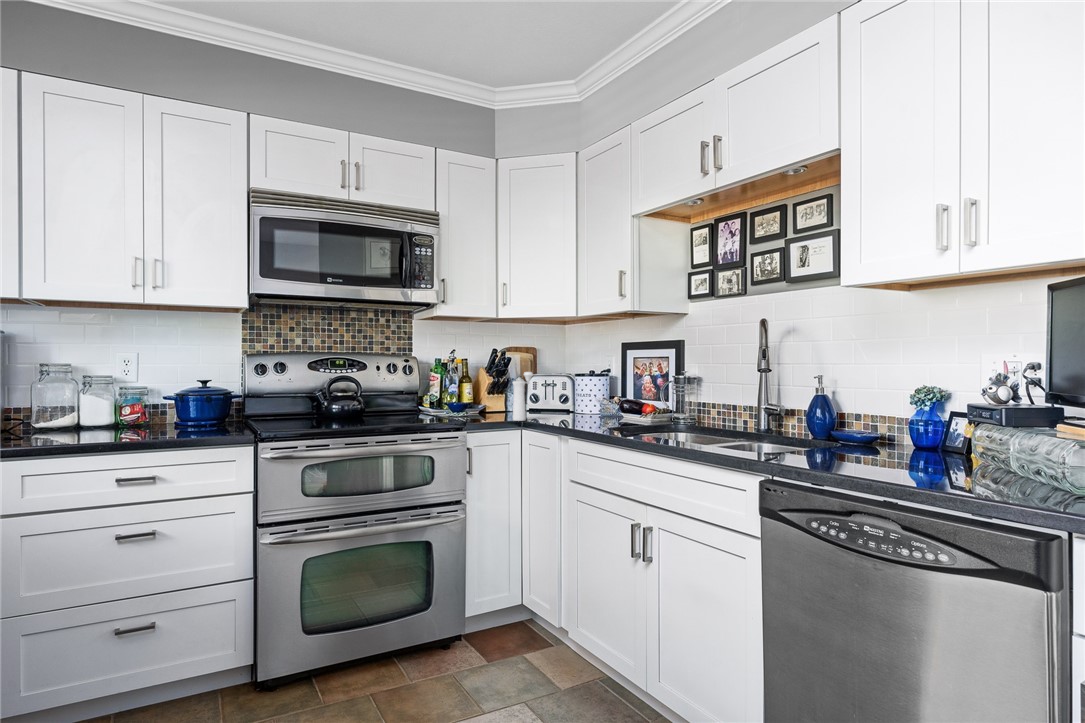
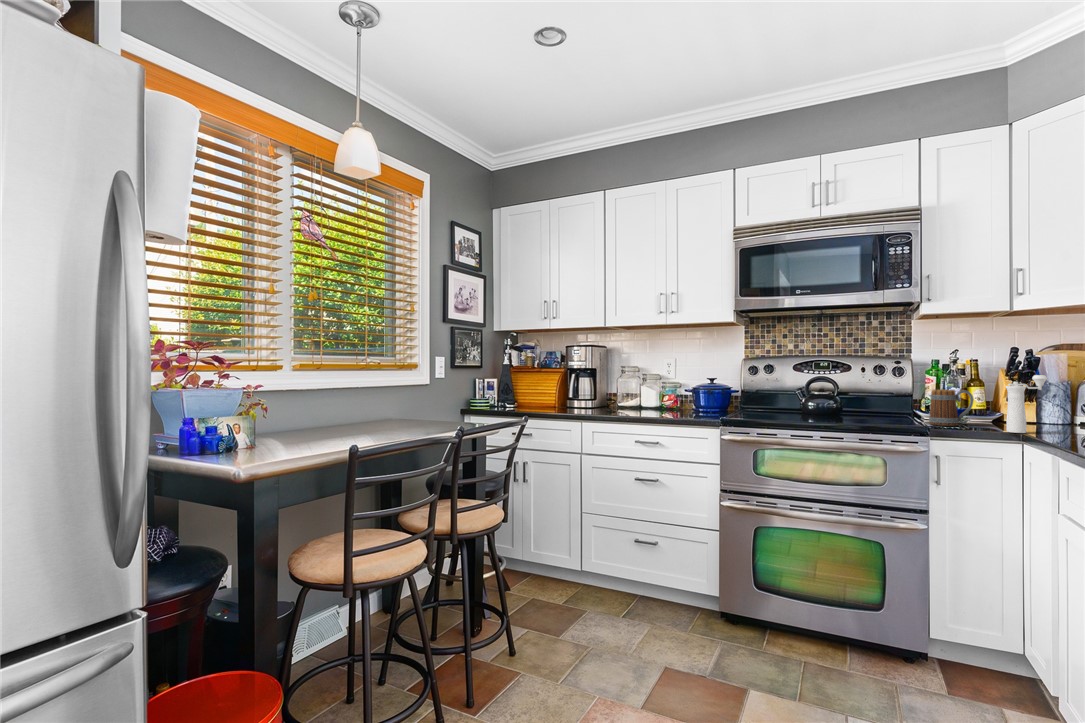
mug: none [452,386,484,420] -> present [929,389,974,426]

